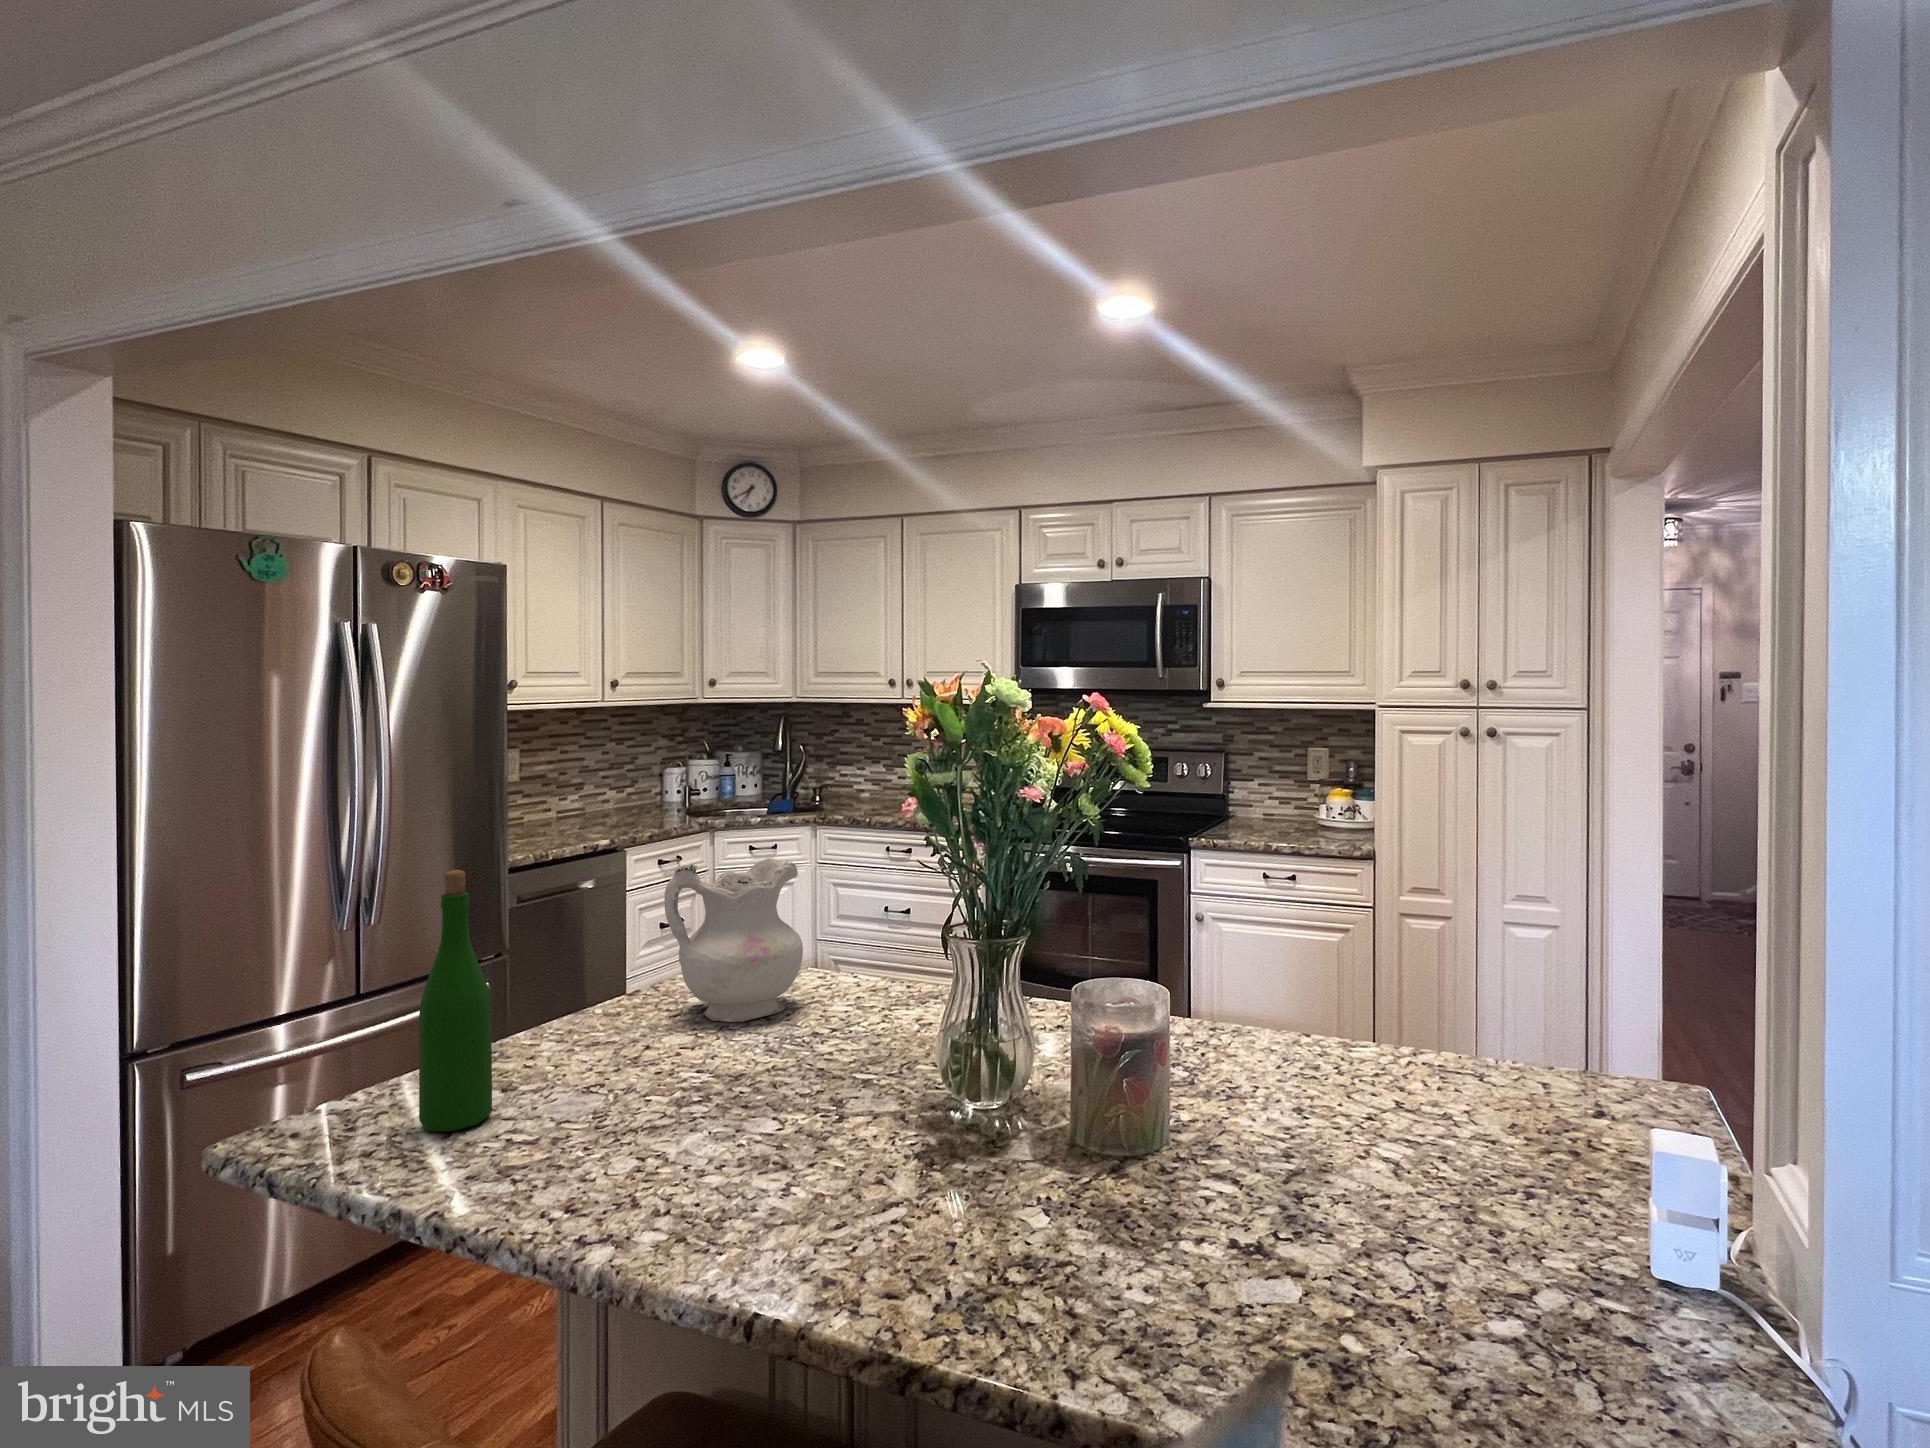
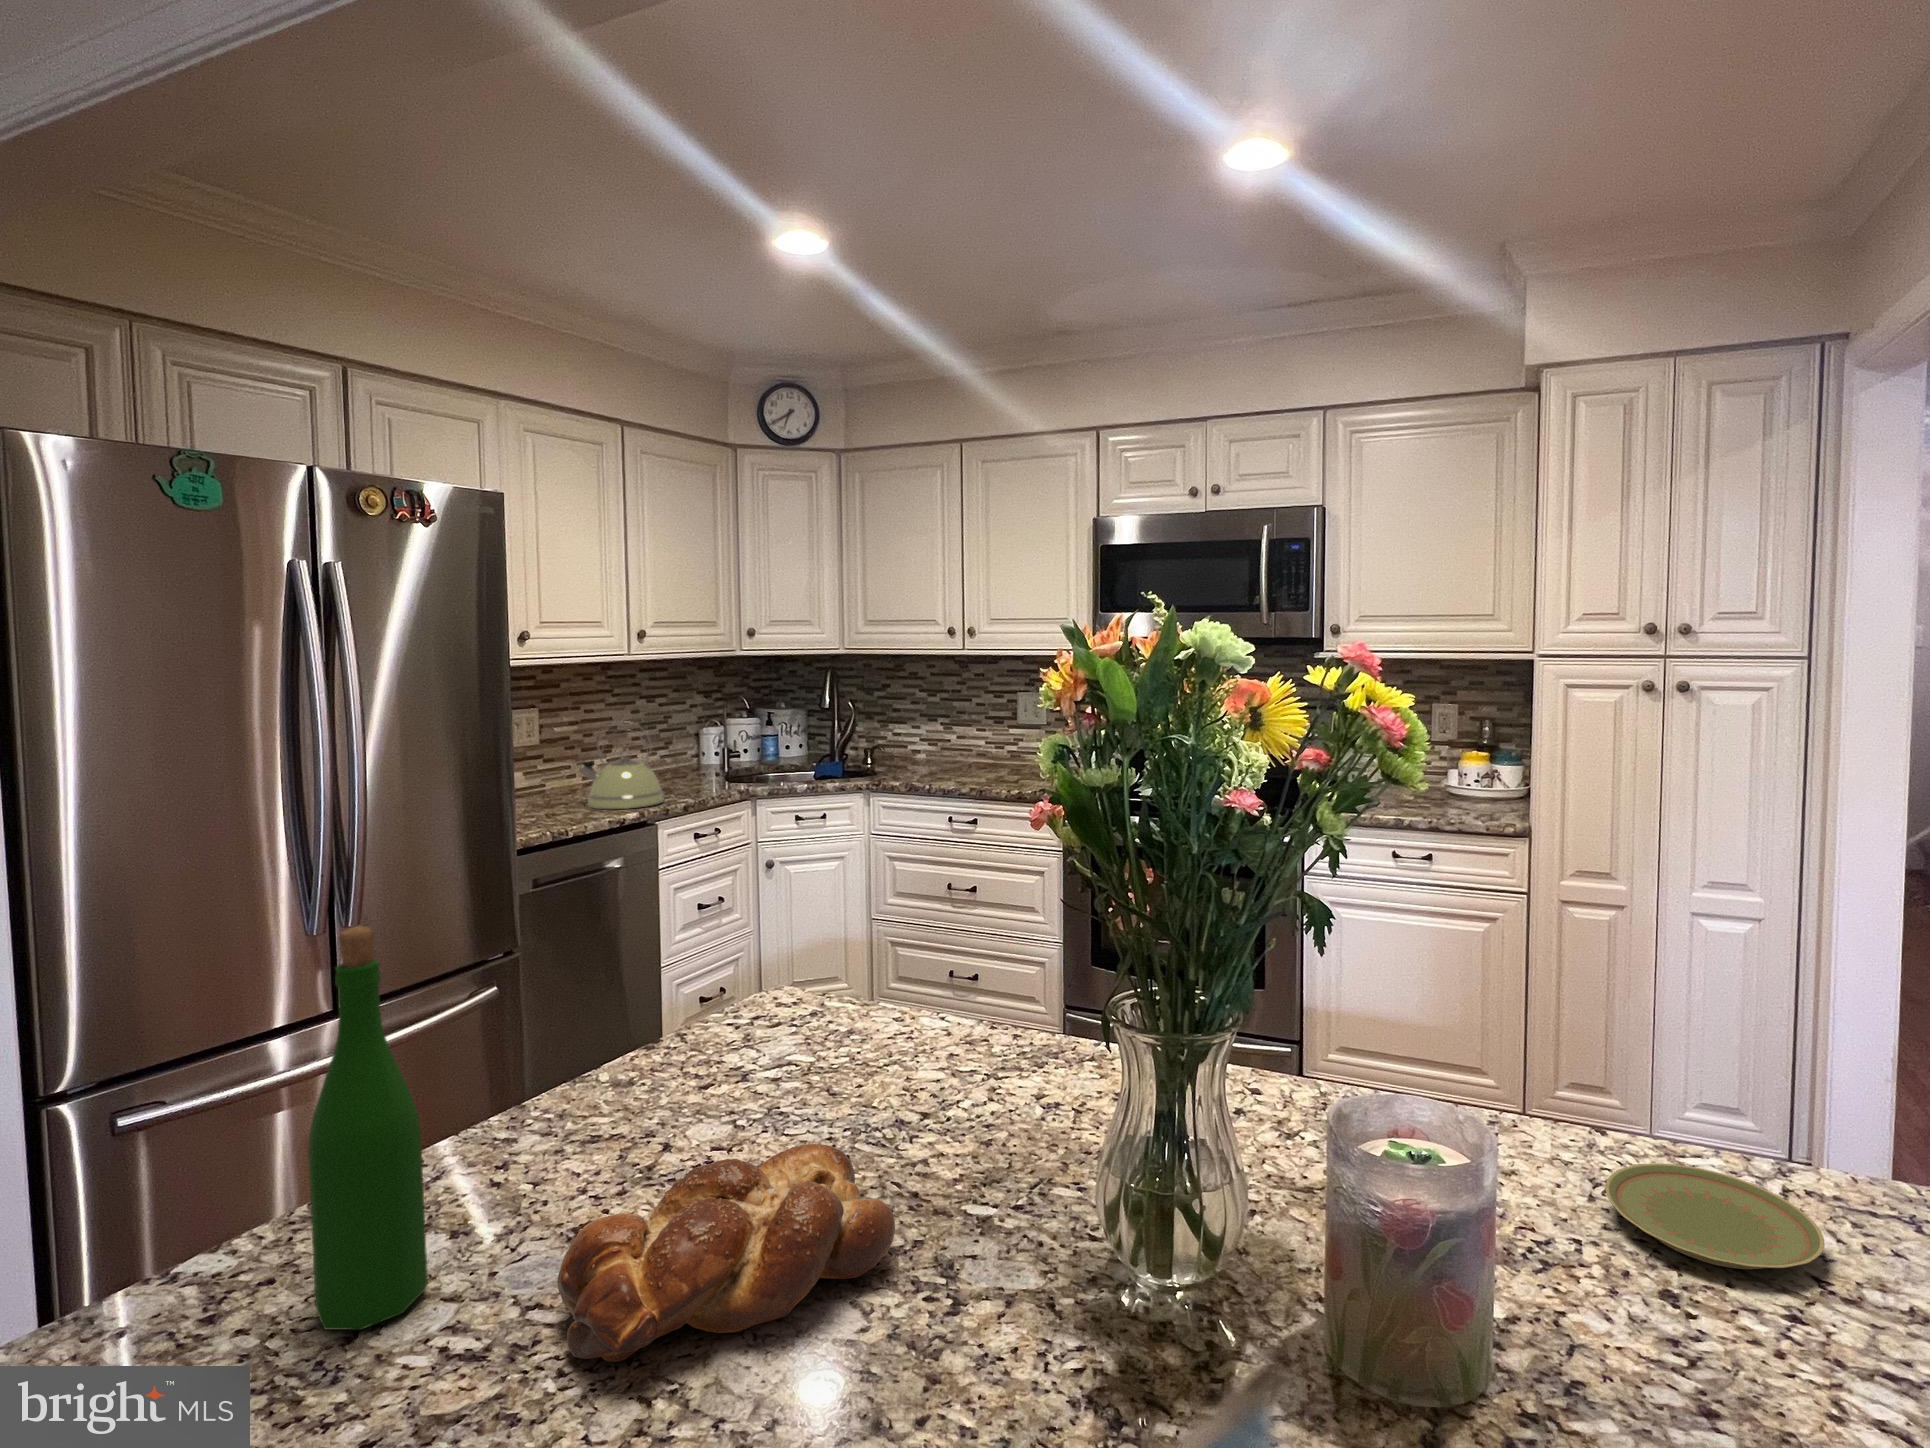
kettle: none [554,759,633,837] -> present [576,721,664,809]
ceramic pitcher: present [664,858,803,1022] -> none [688,869,875,1097]
bread loaf: none [582,1029,804,1143] -> present [557,1144,895,1362]
plate: none [1284,1045,1410,1097] -> present [1605,1163,1825,1269]

